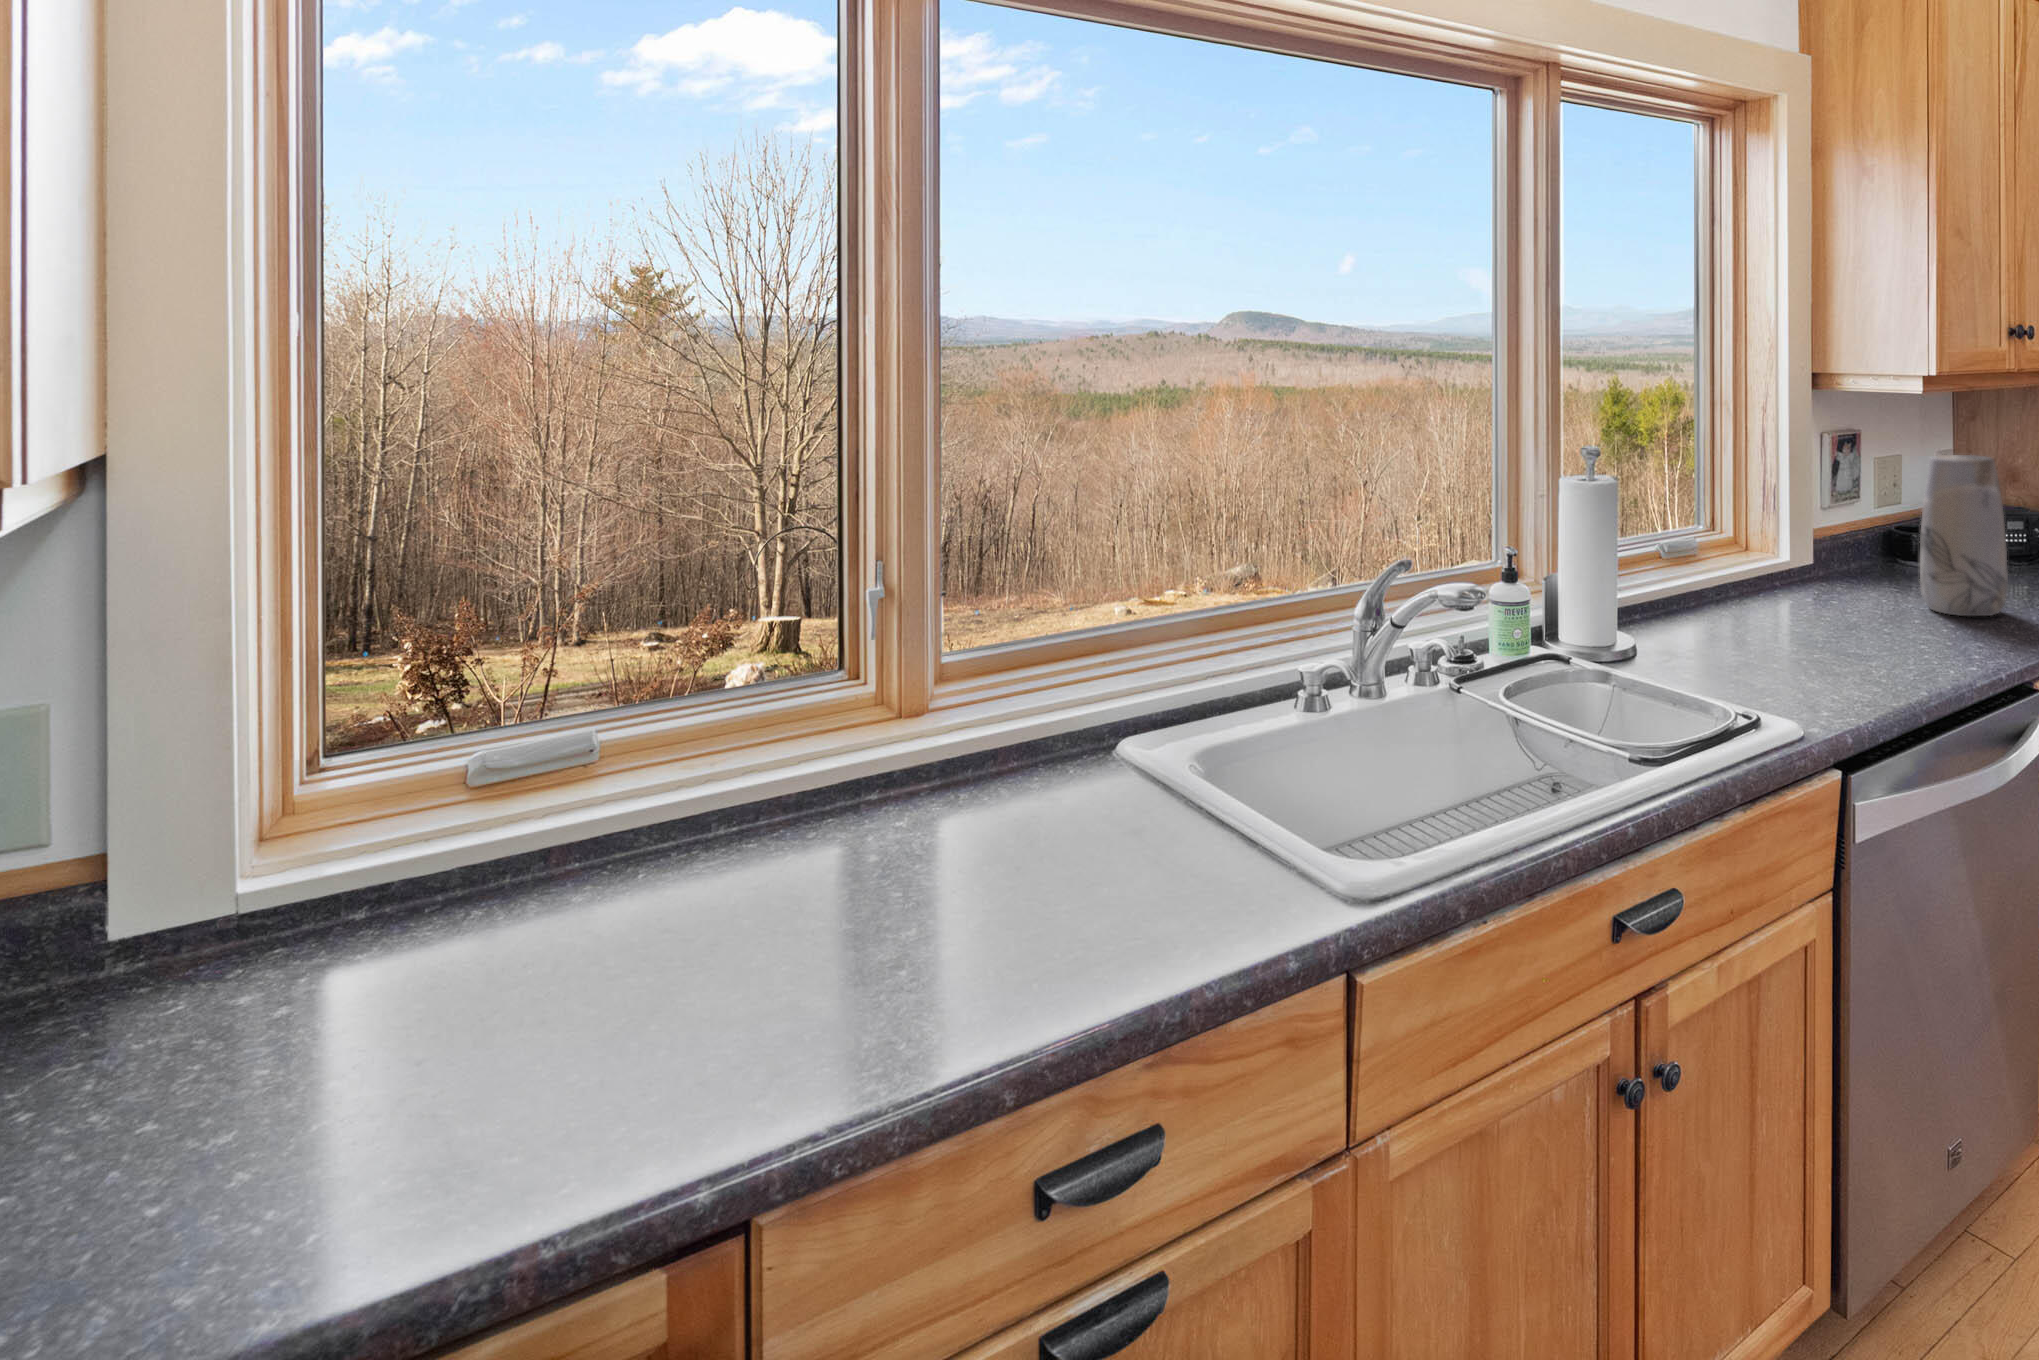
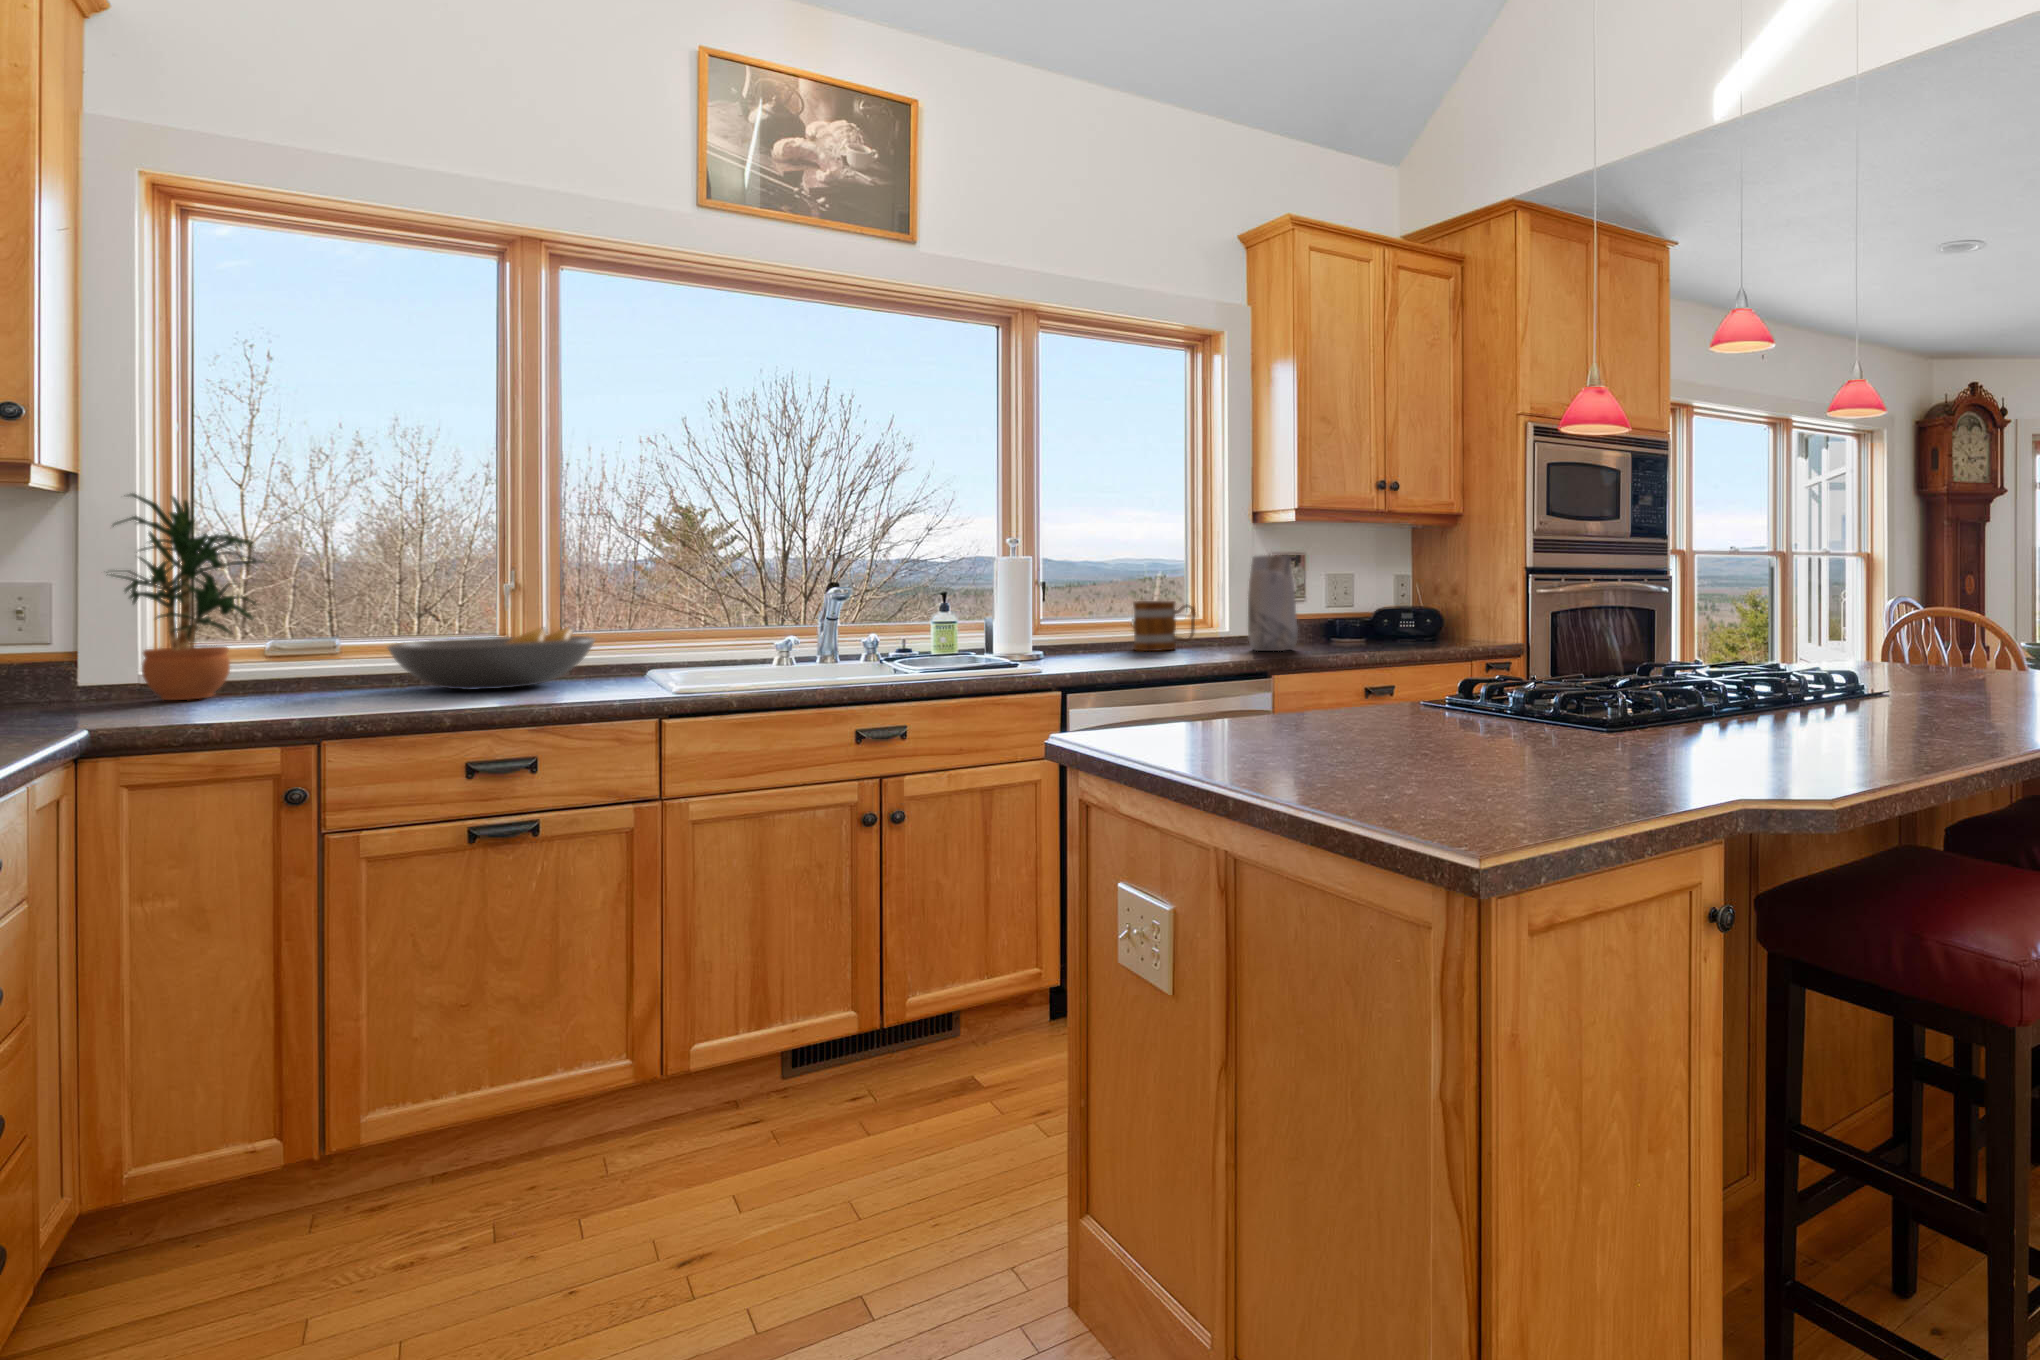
potted plant: none [132,517,542,1051] -> present [107,494,265,700]
mug: none [1749,529,1853,621] -> present [1133,601,1196,651]
fruit bowl: none [769,727,1150,924] -> present [387,627,595,690]

